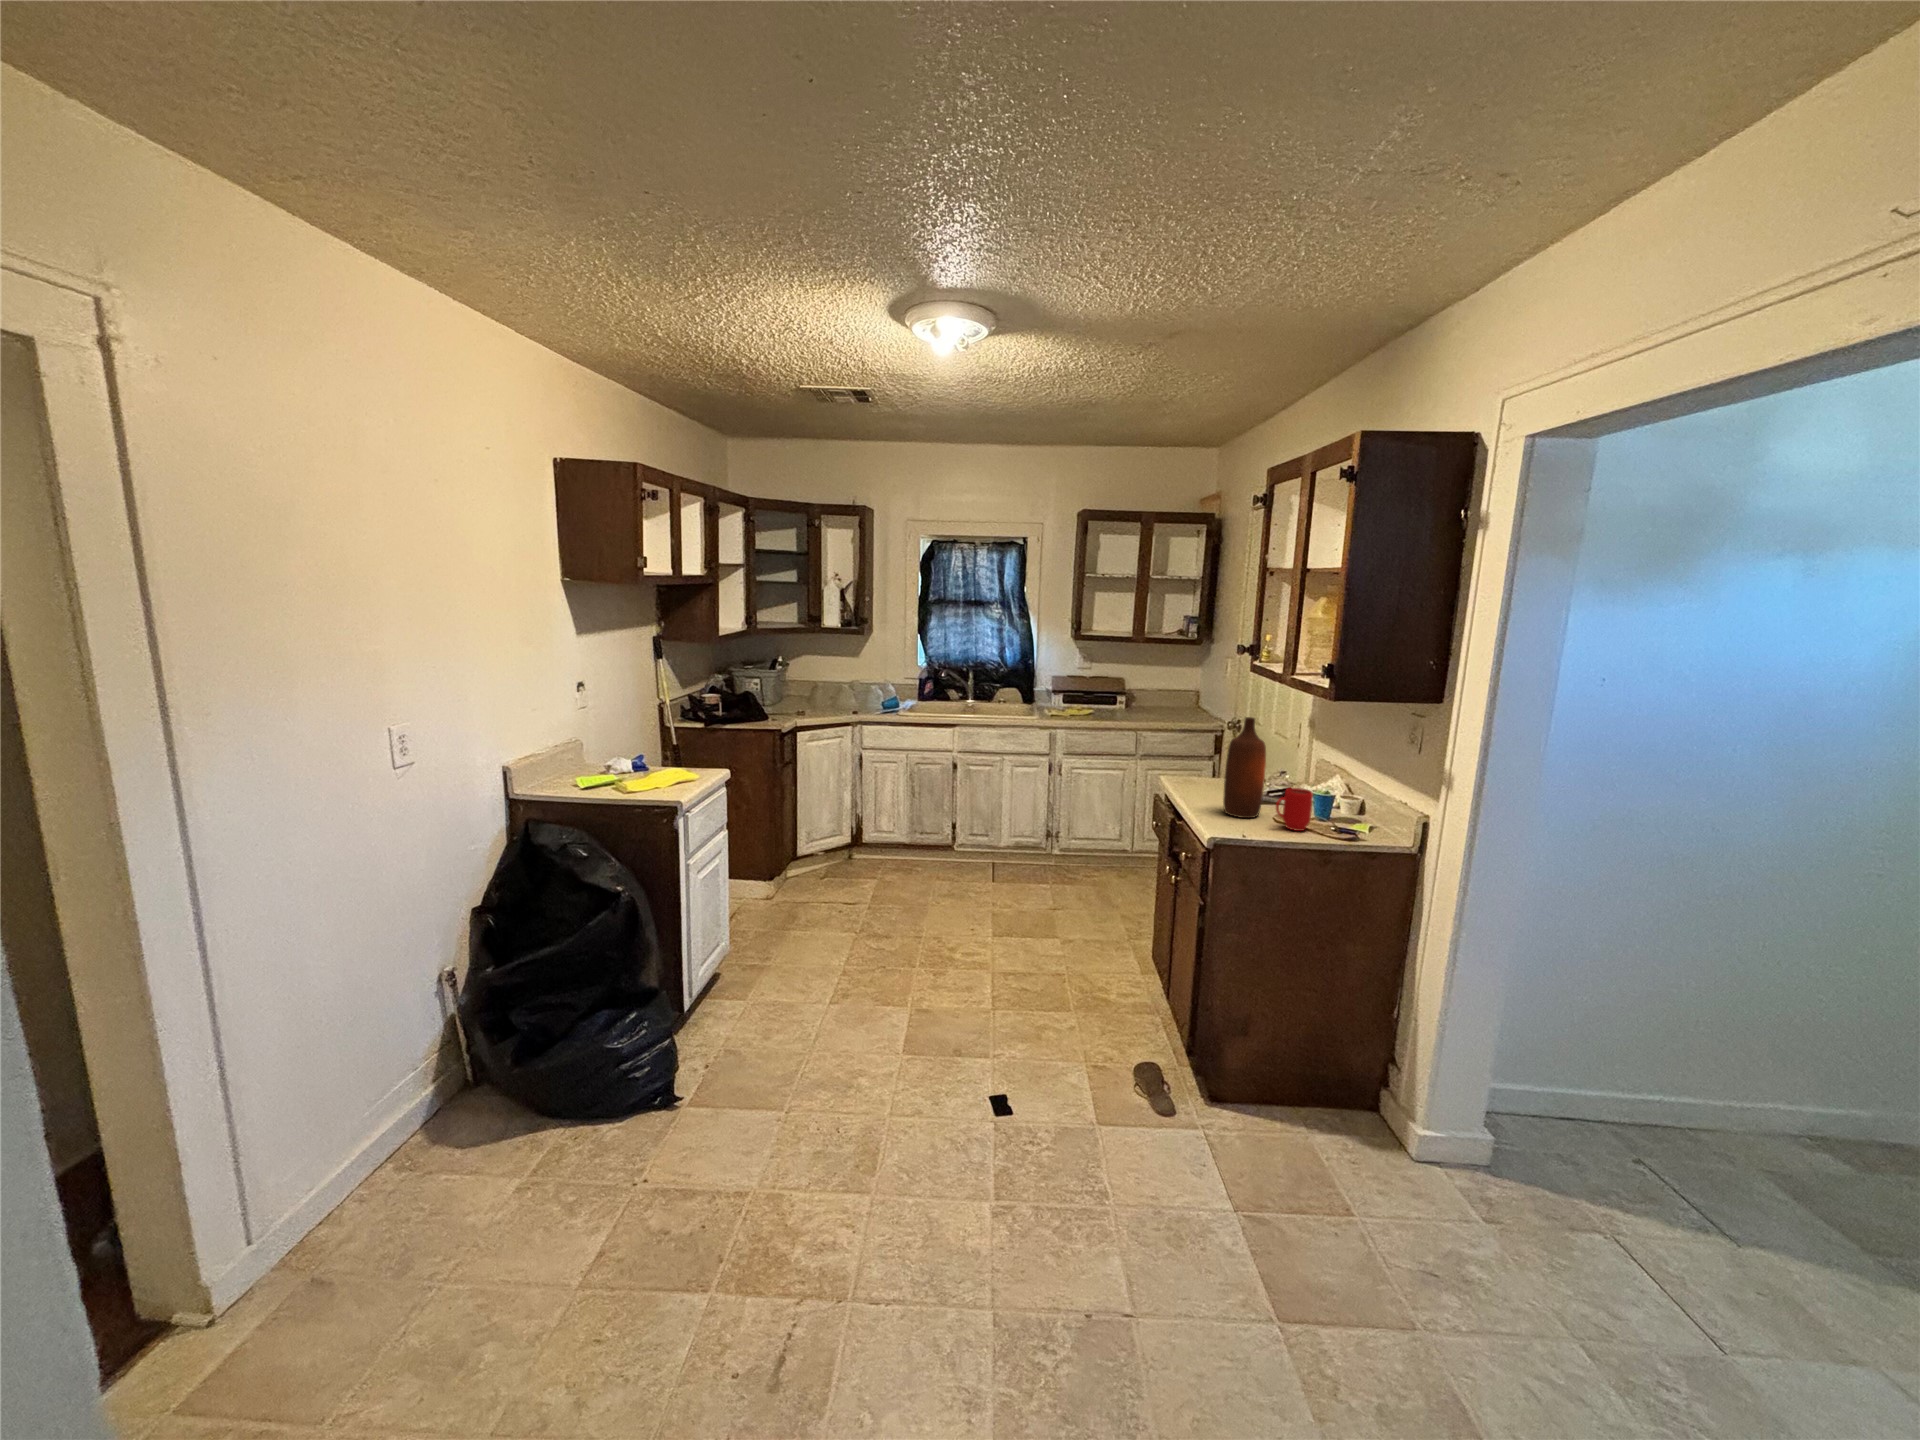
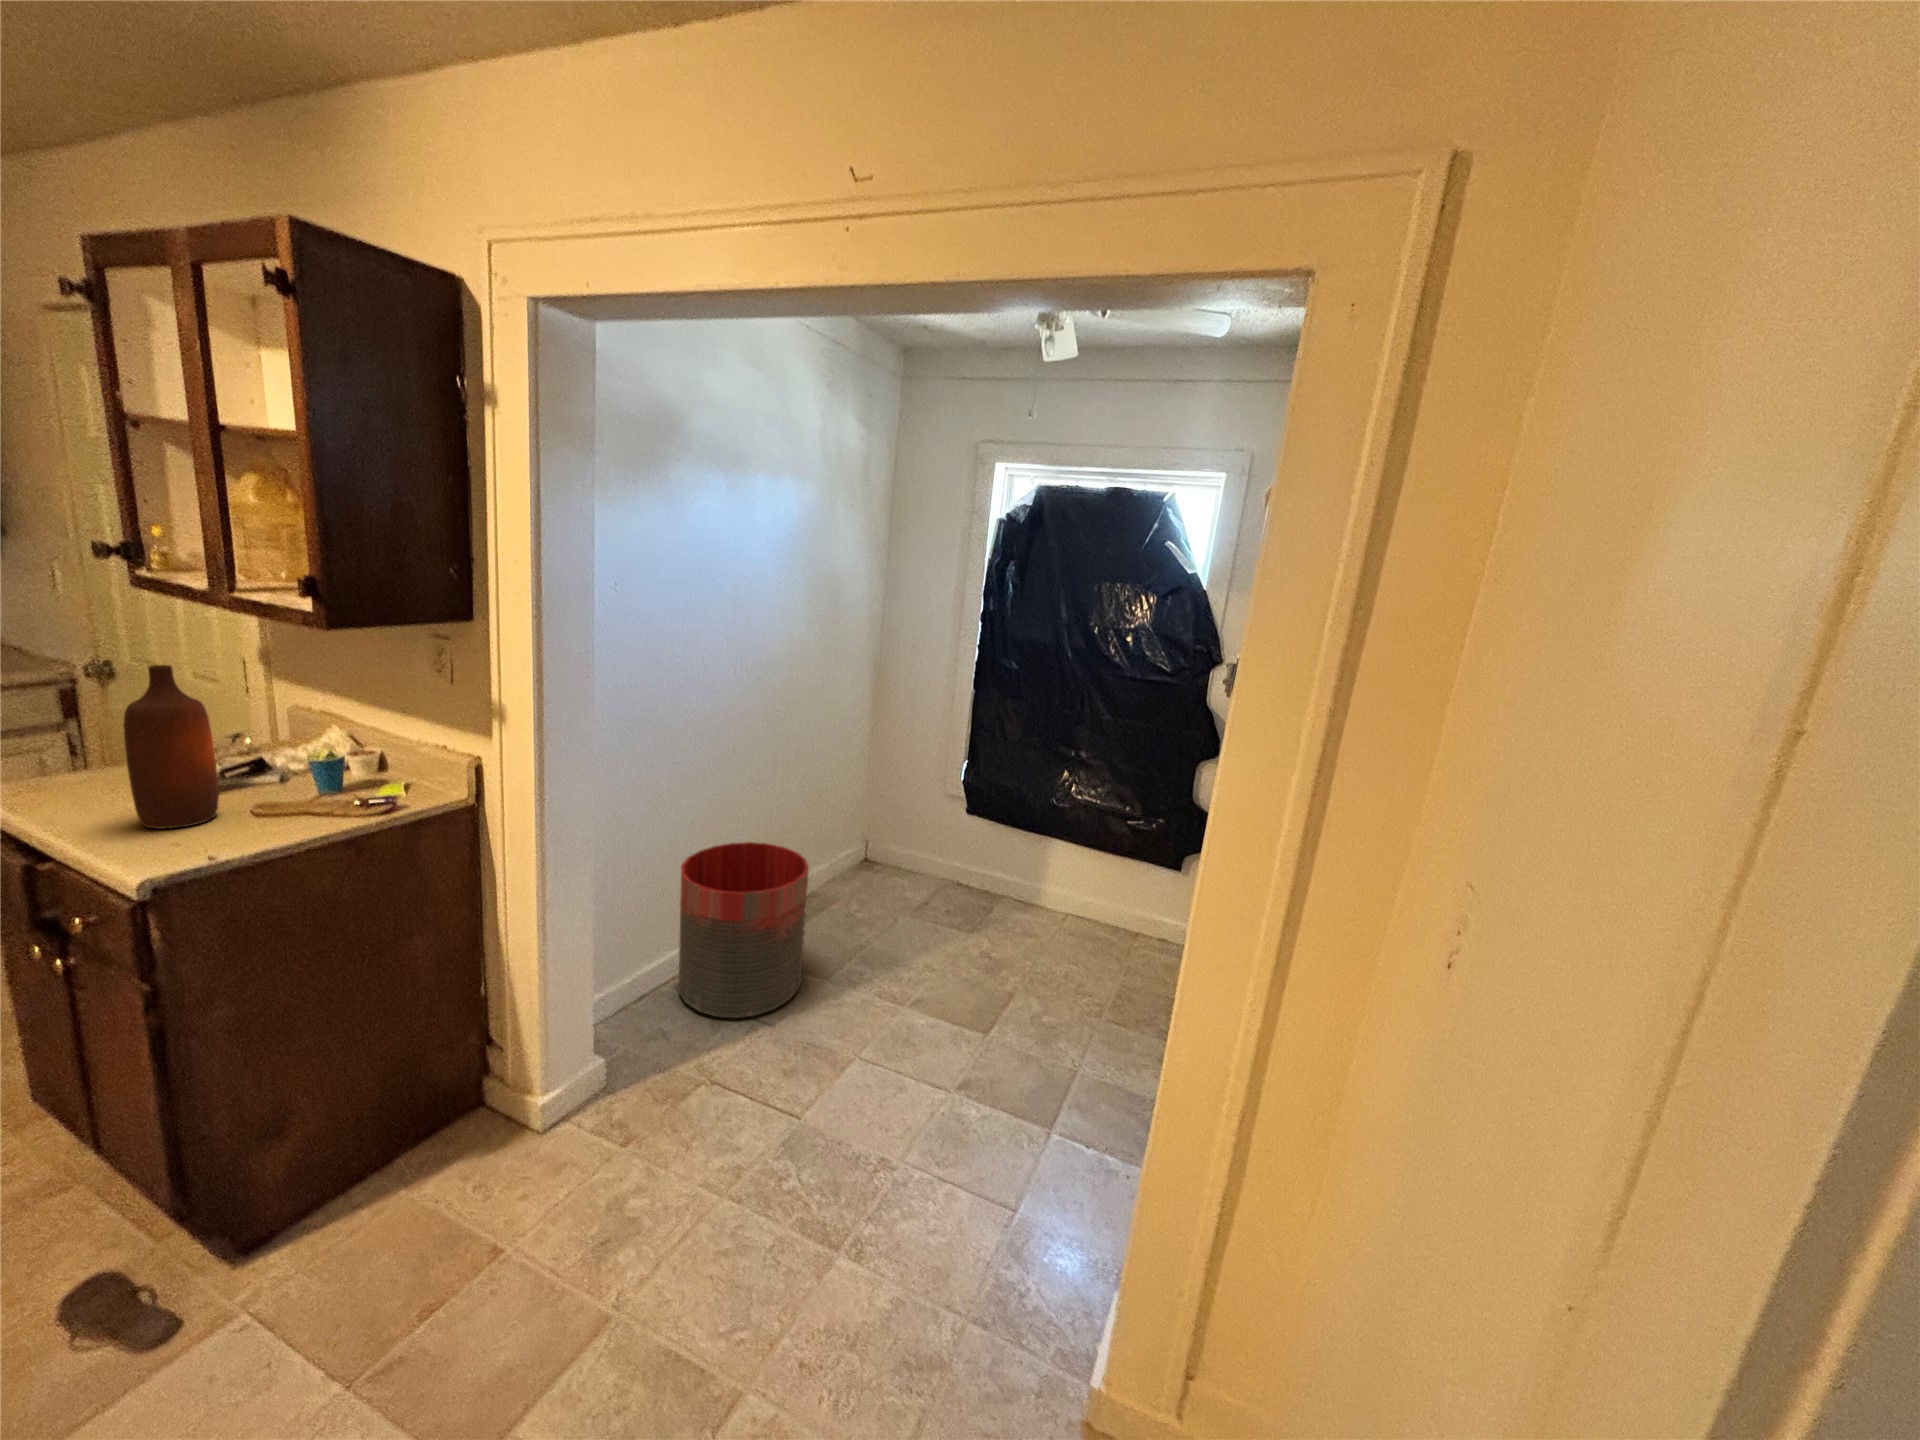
mug: present [1276,788,1313,831] -> none [252,760,318,823]
trash can: none [1606,991,1849,1237] -> present [679,842,809,1018]

